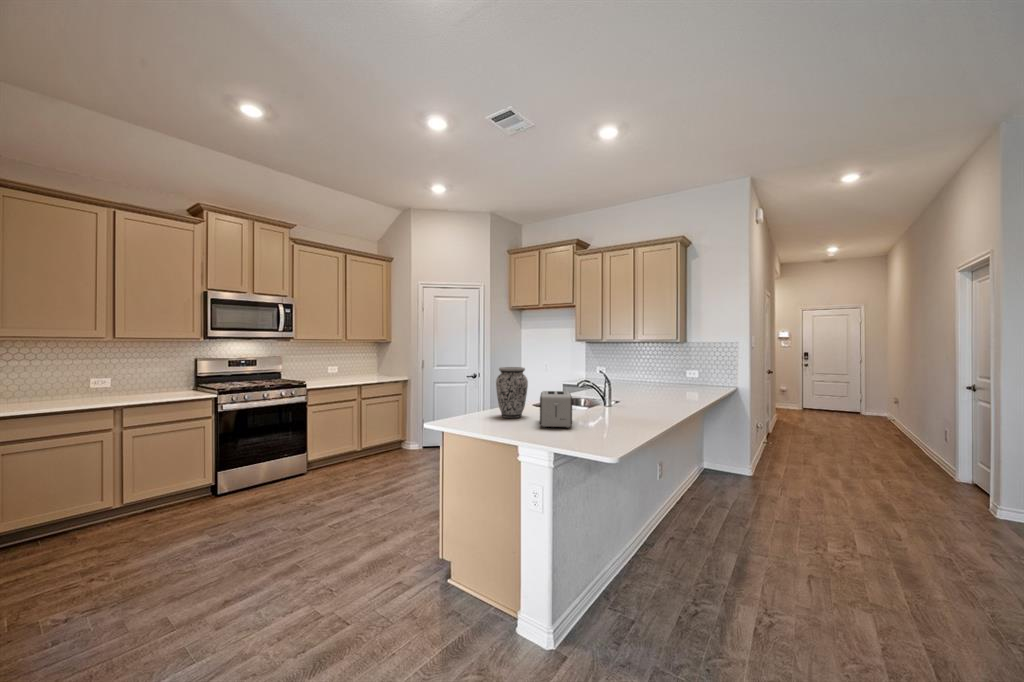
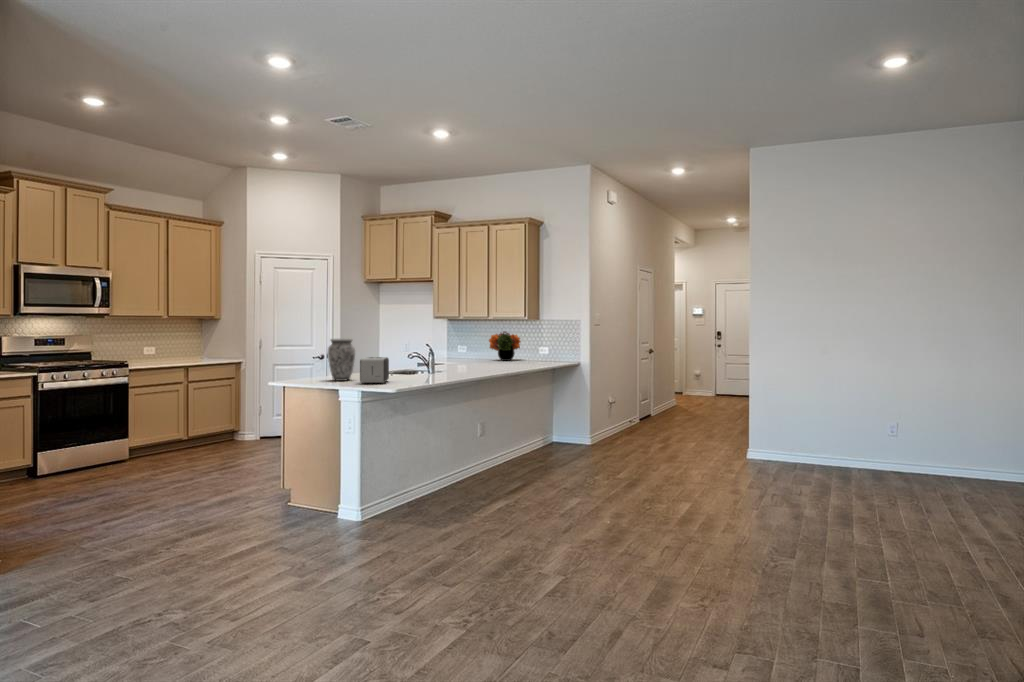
flower arrangement: none [634,353,667,382] -> present [489,331,520,361]

